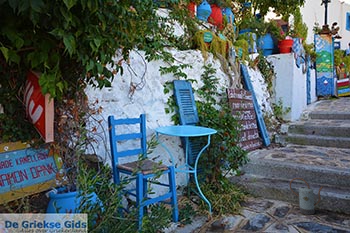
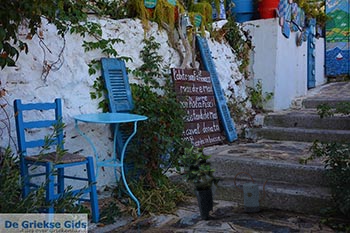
potted plant: none [244,155,282,222] -> present [179,146,221,219]

